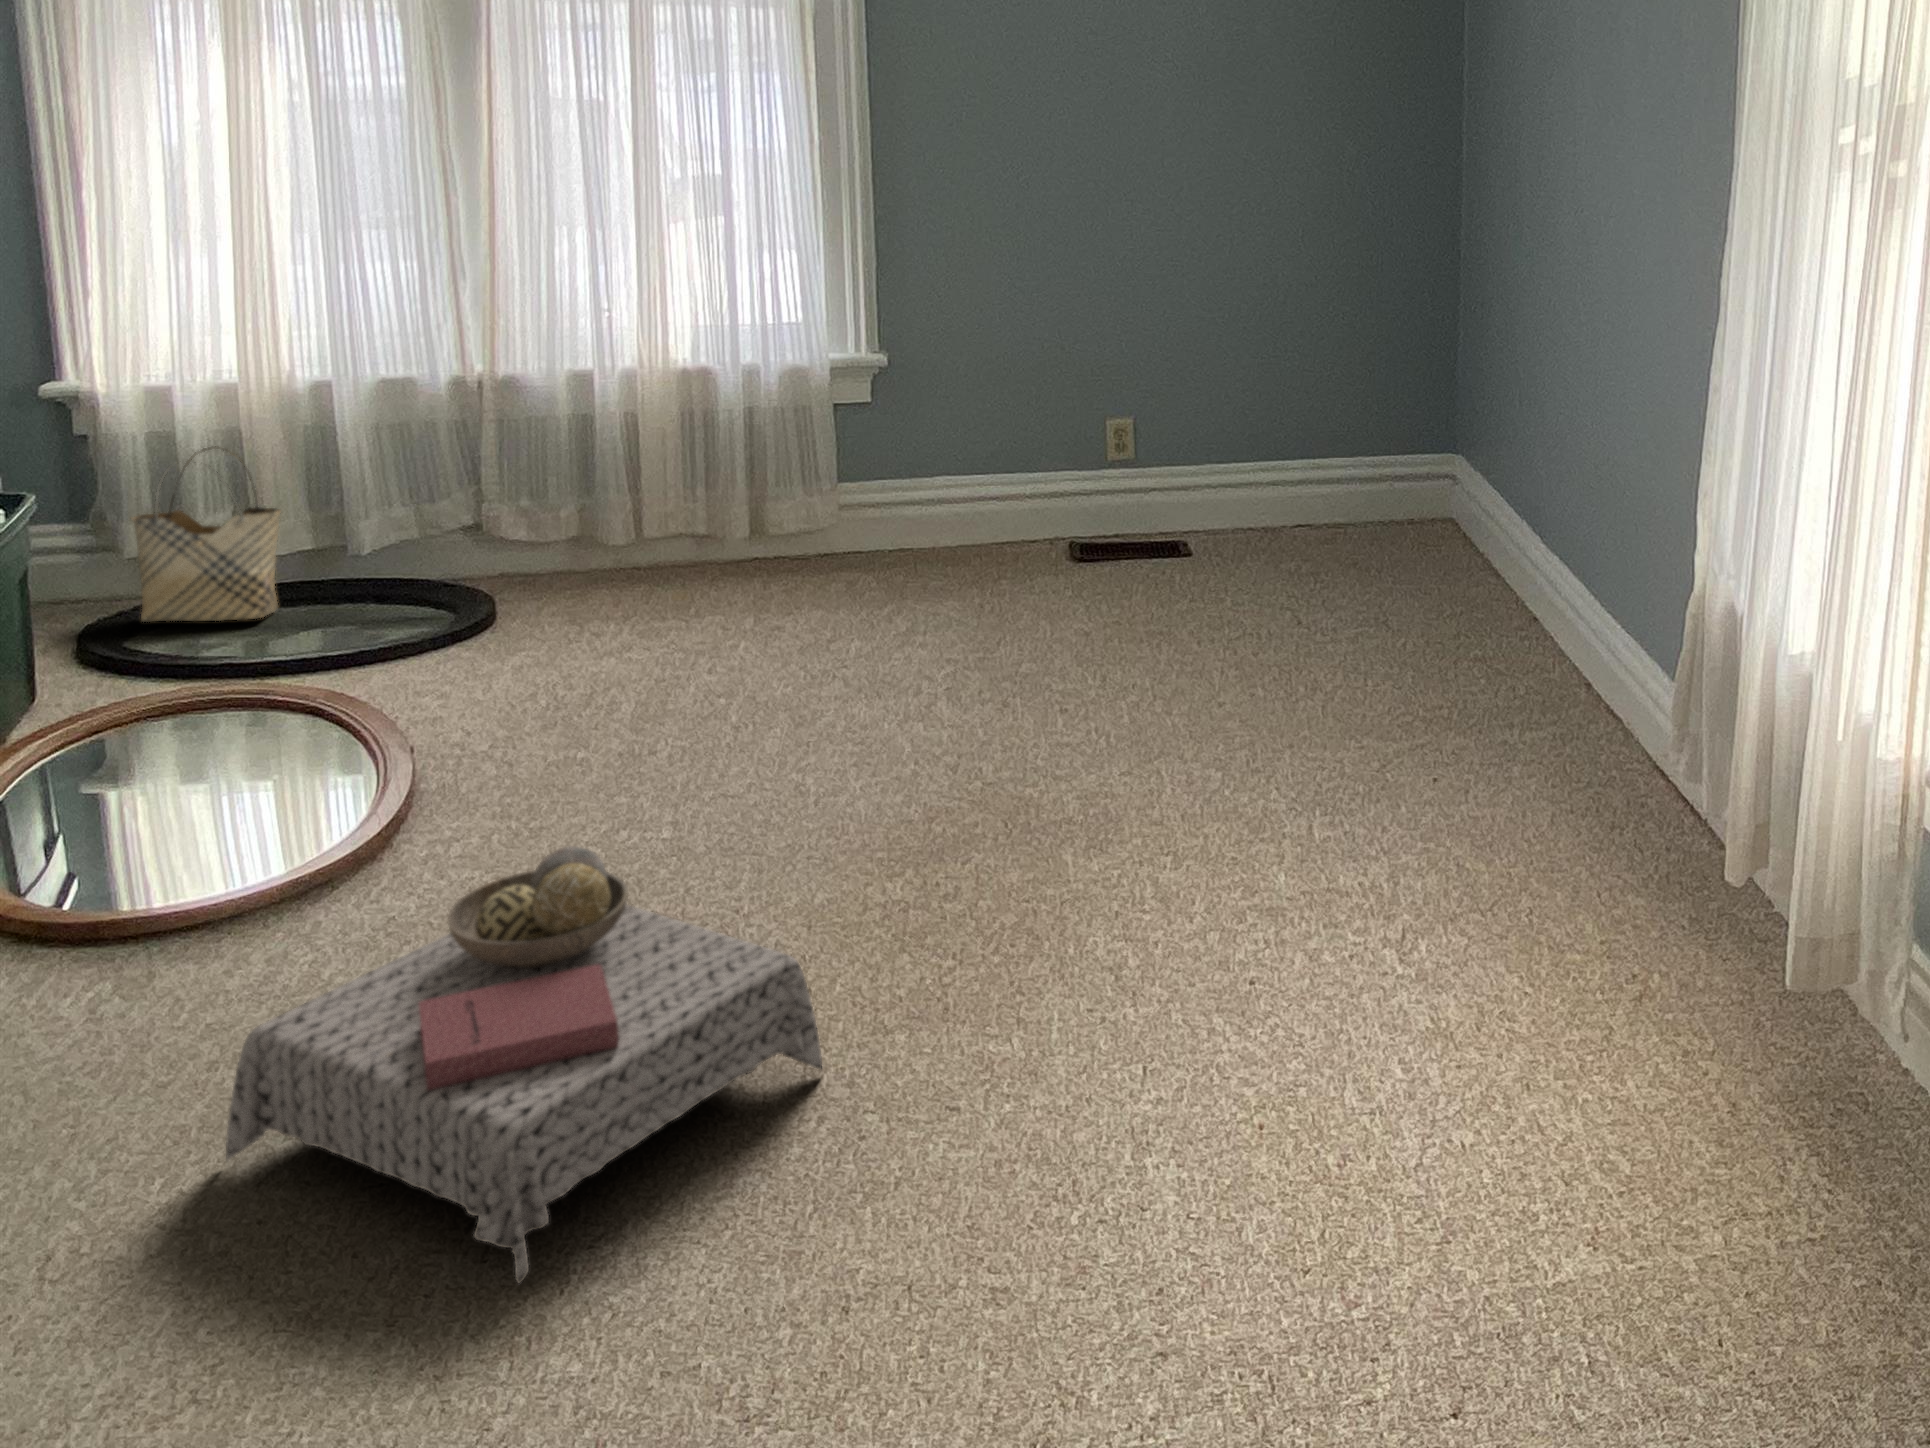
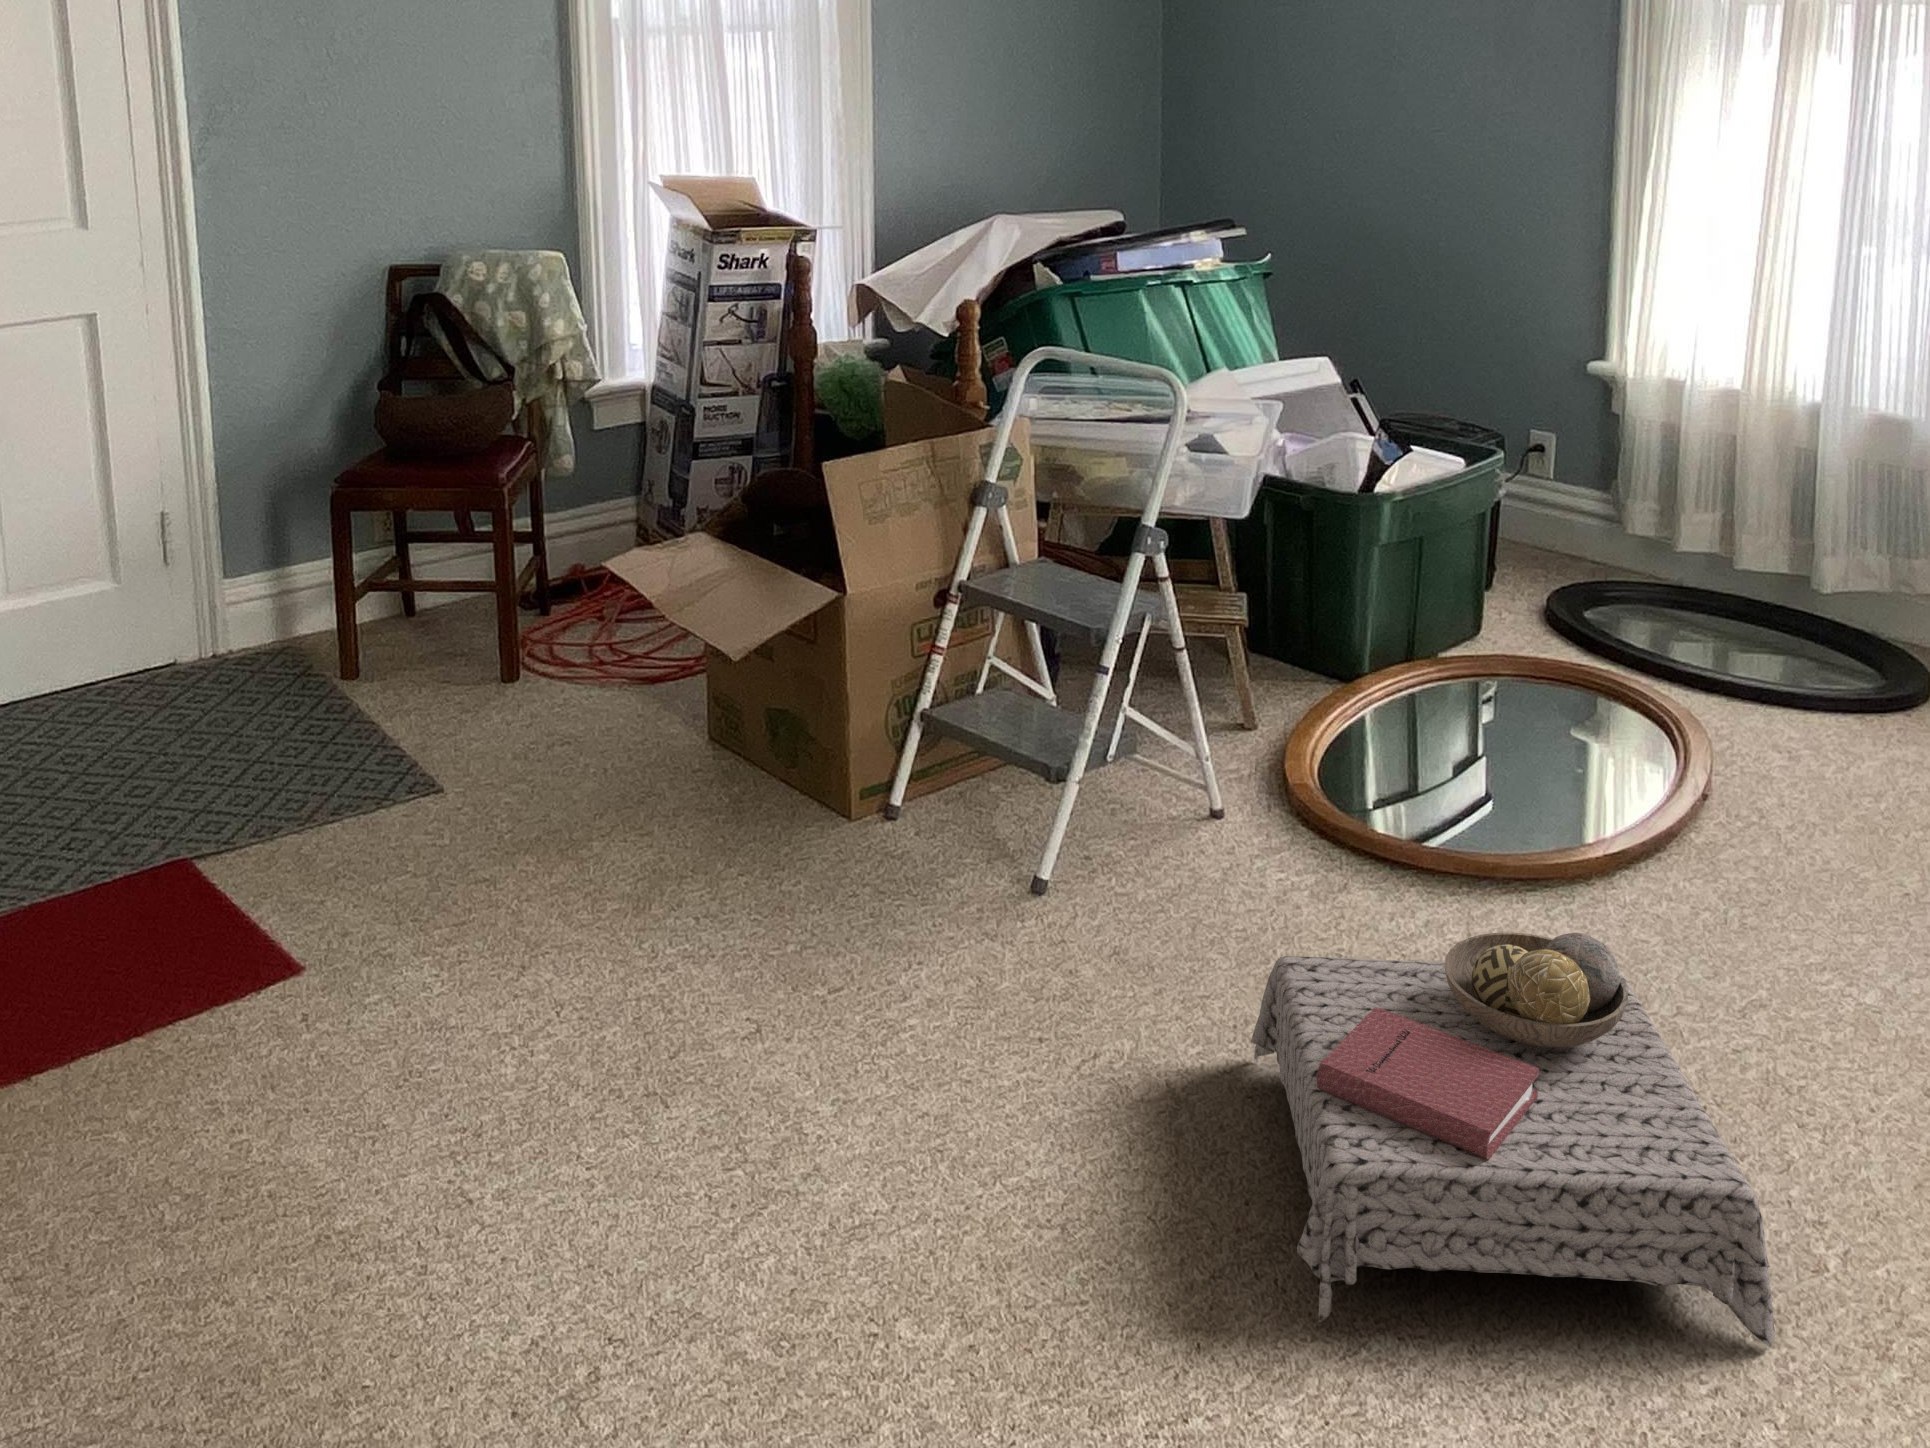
woven basket: present [132,446,280,622] -> none [1623,451,1751,618]

